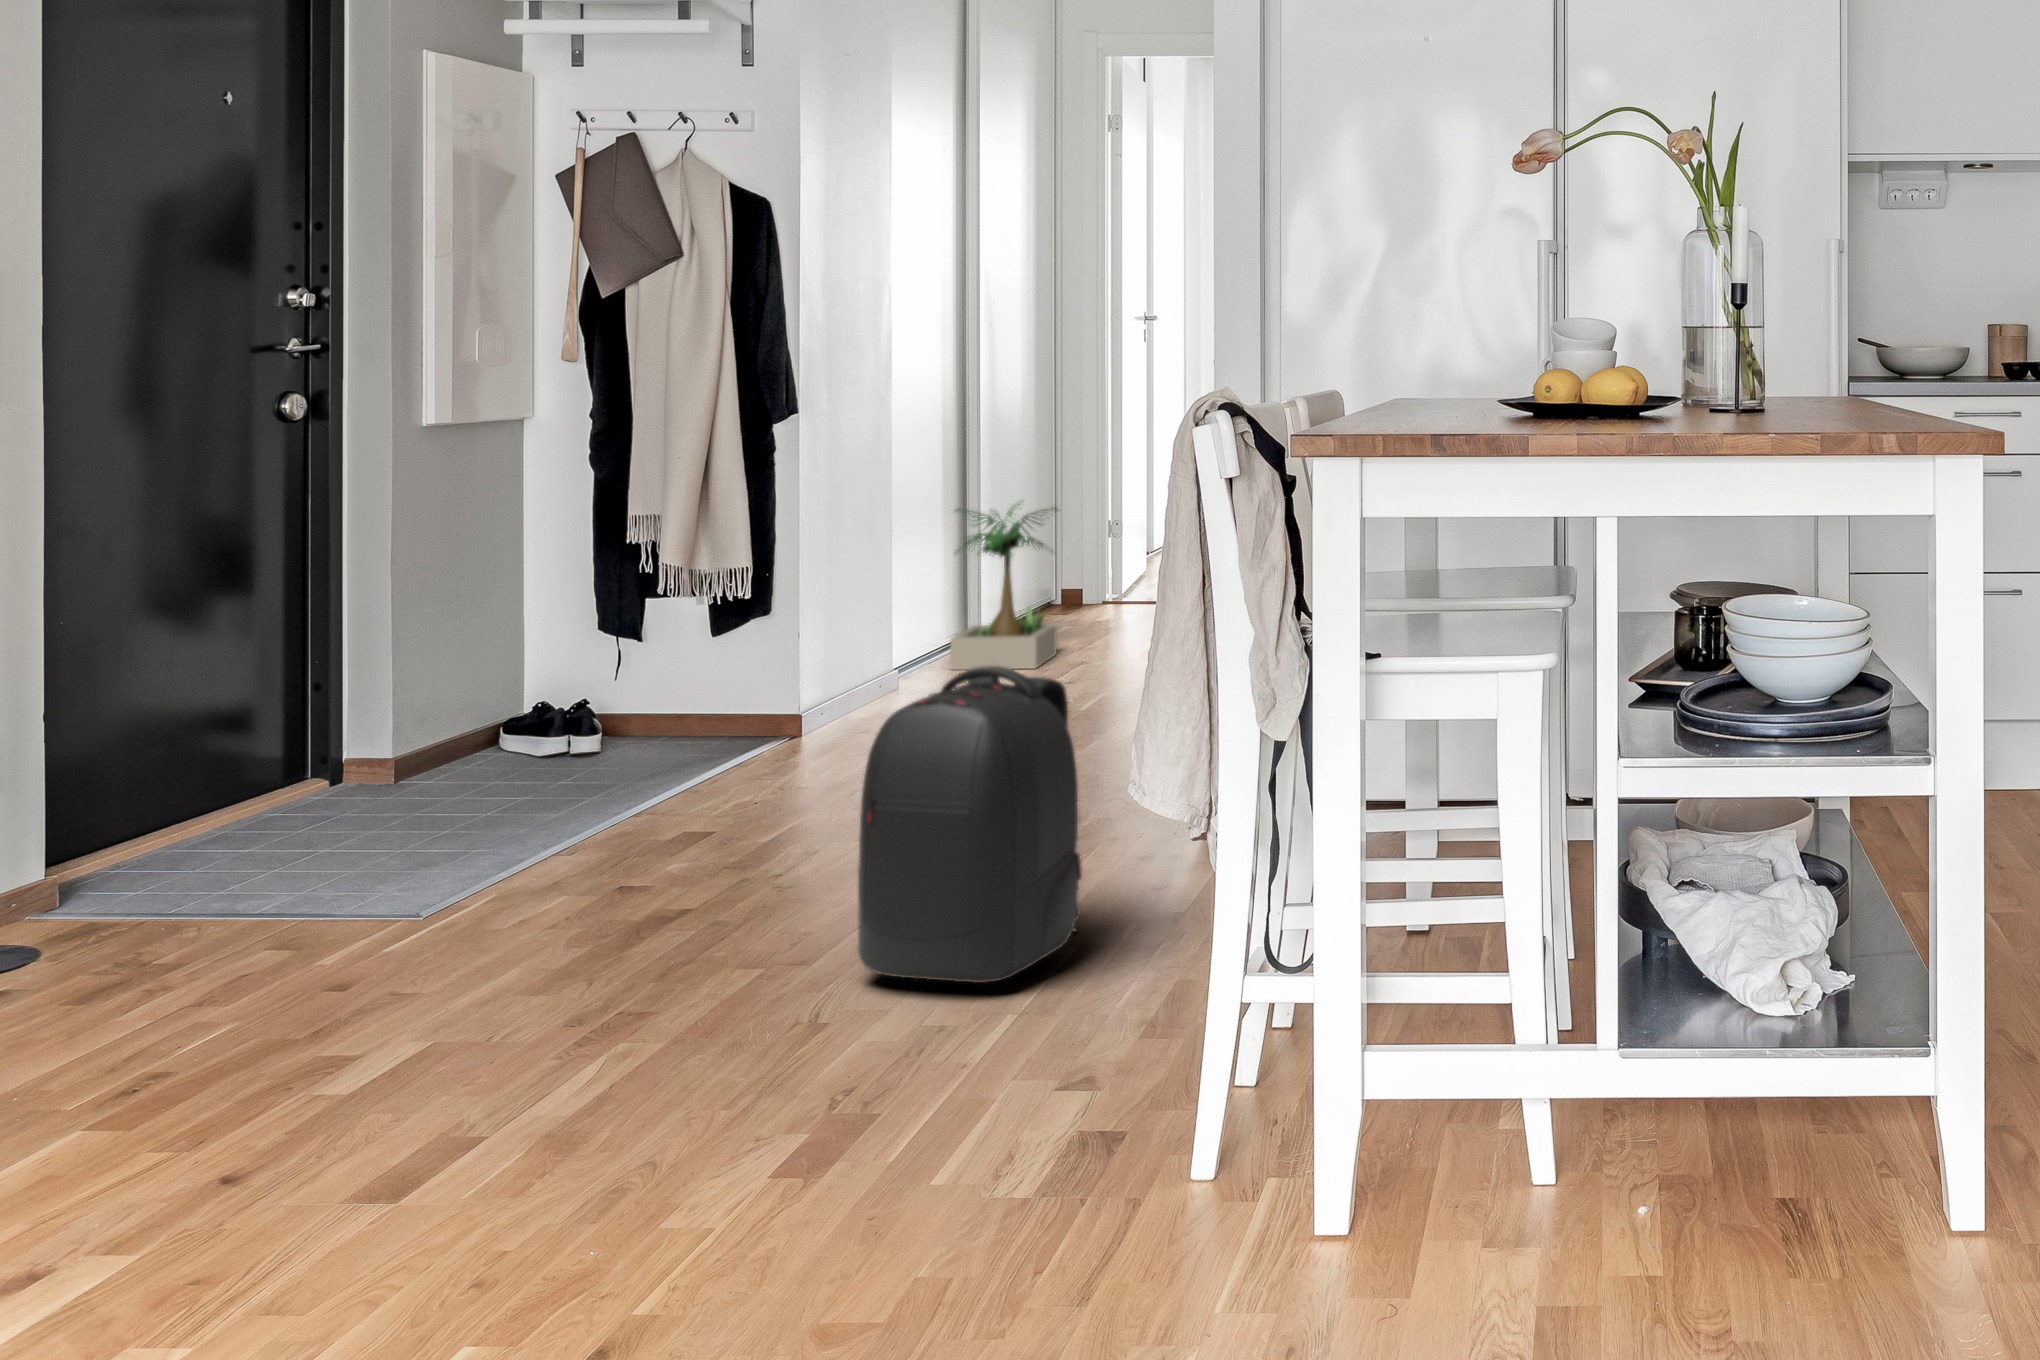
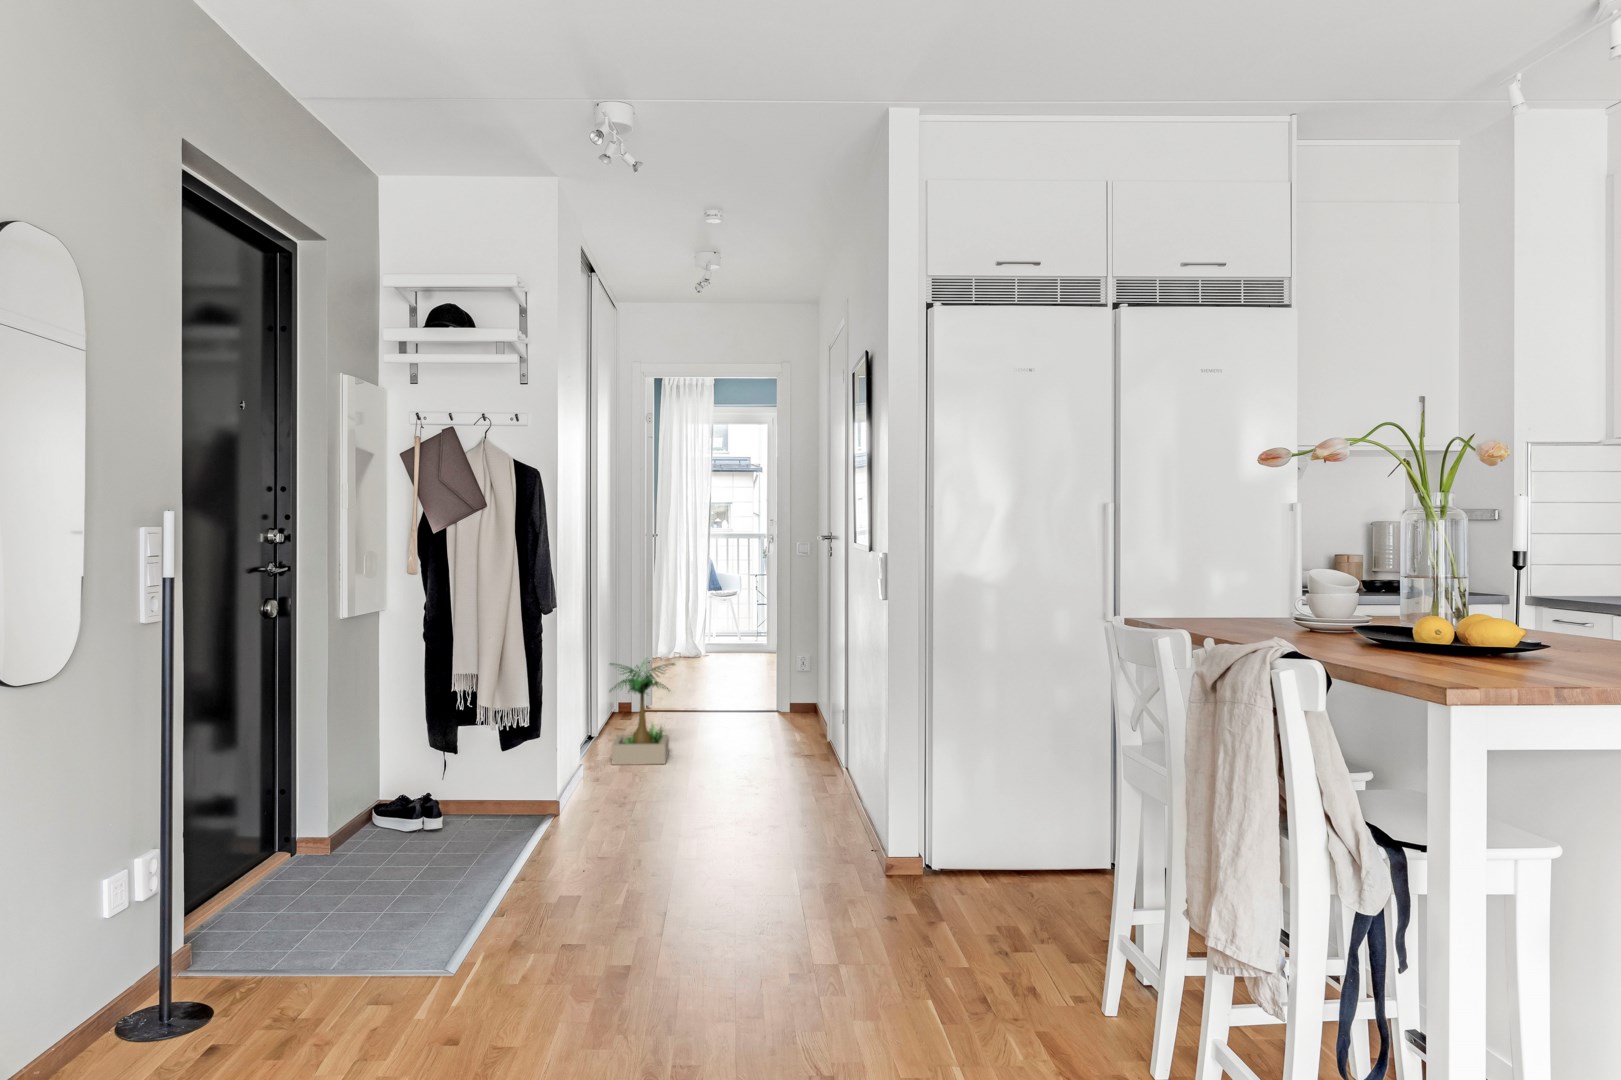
backpack: present [858,666,1082,983] -> none [779,805,917,1030]

